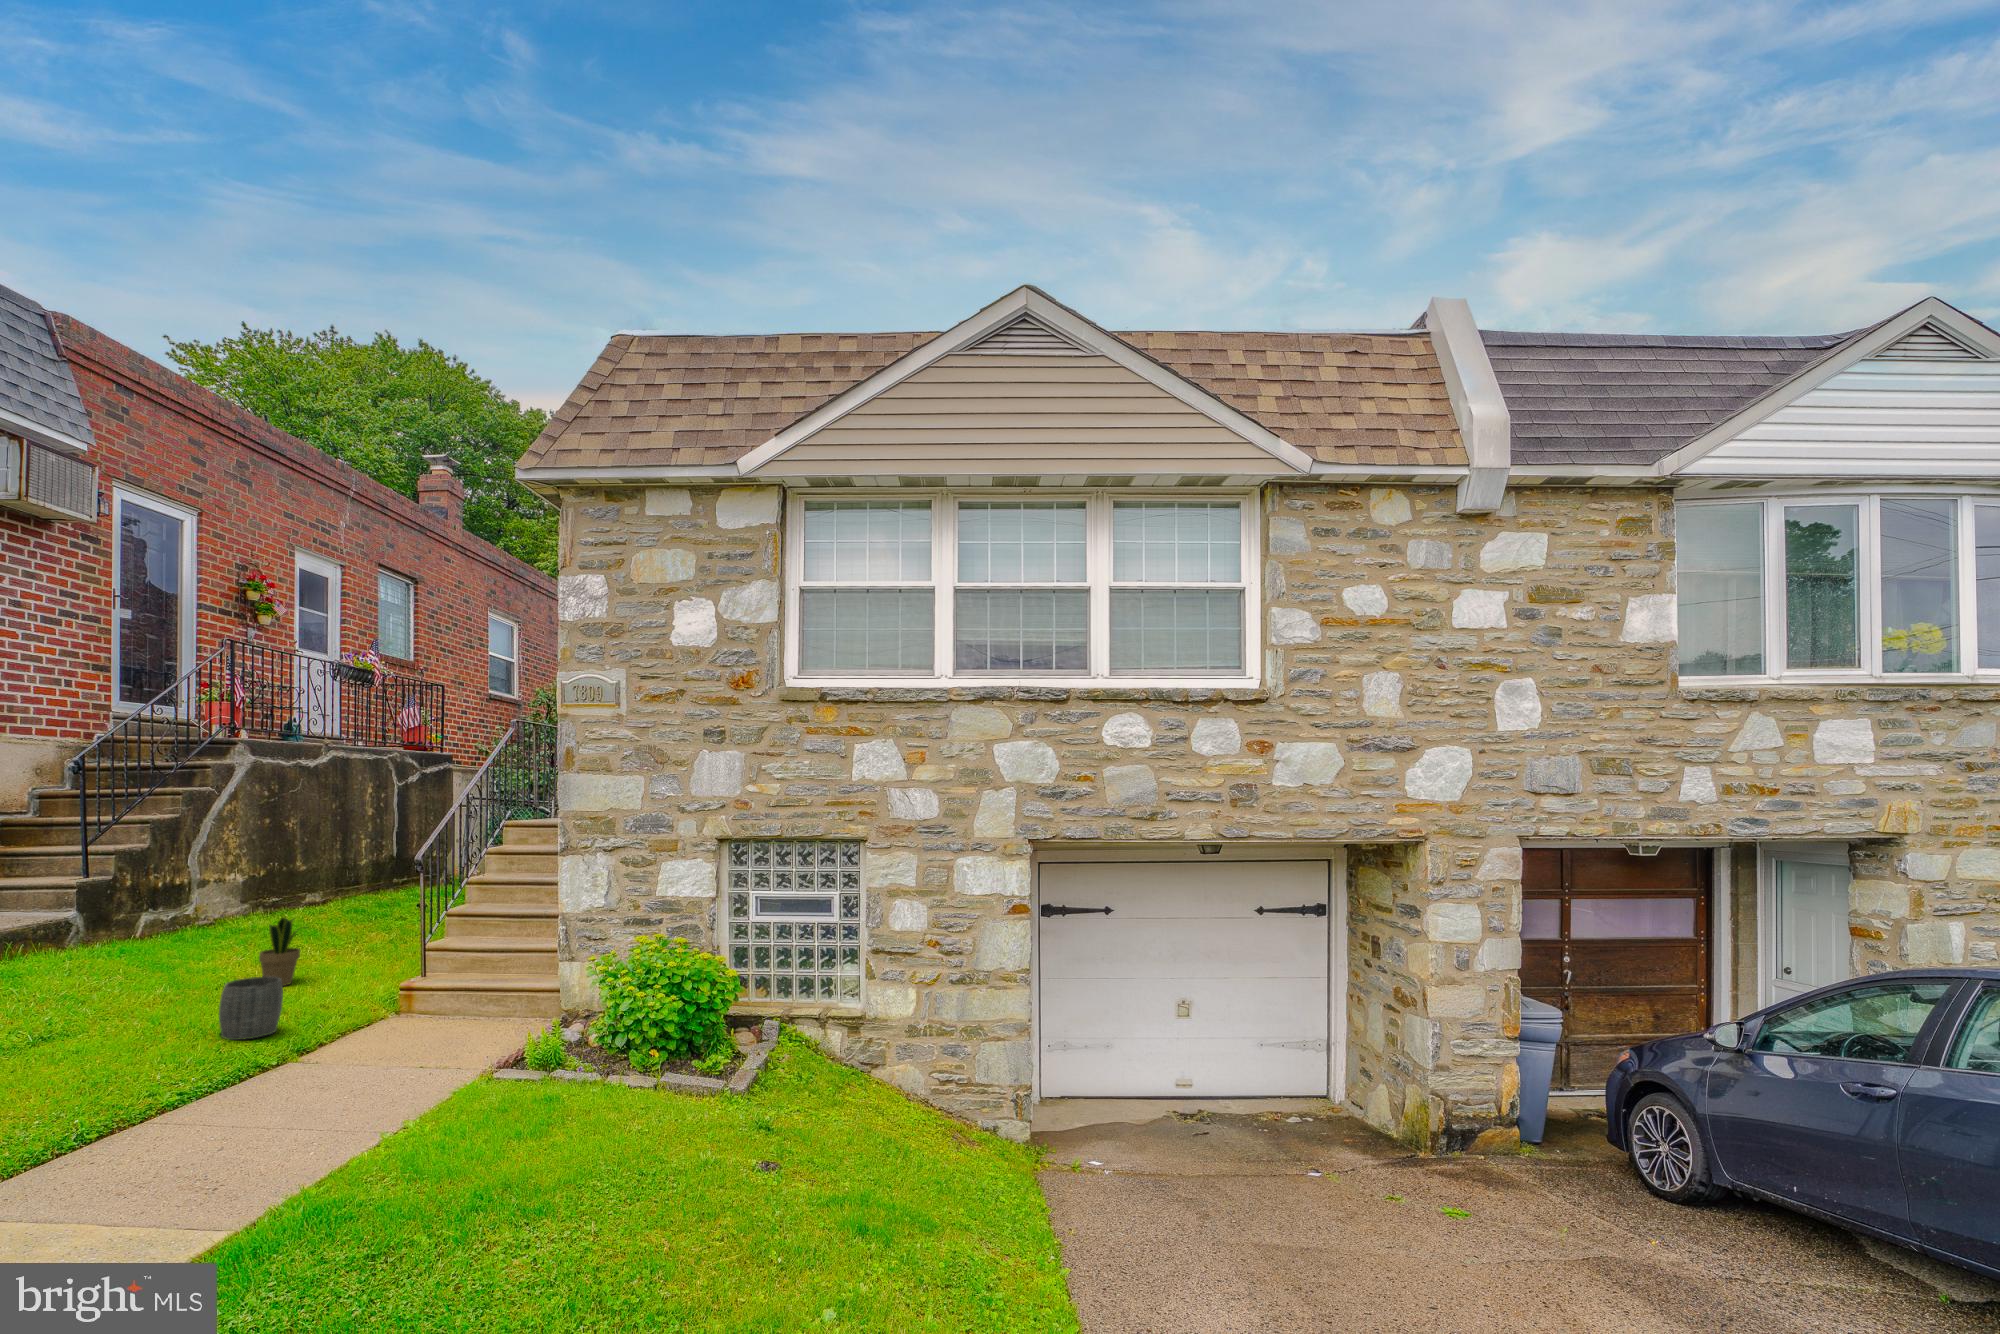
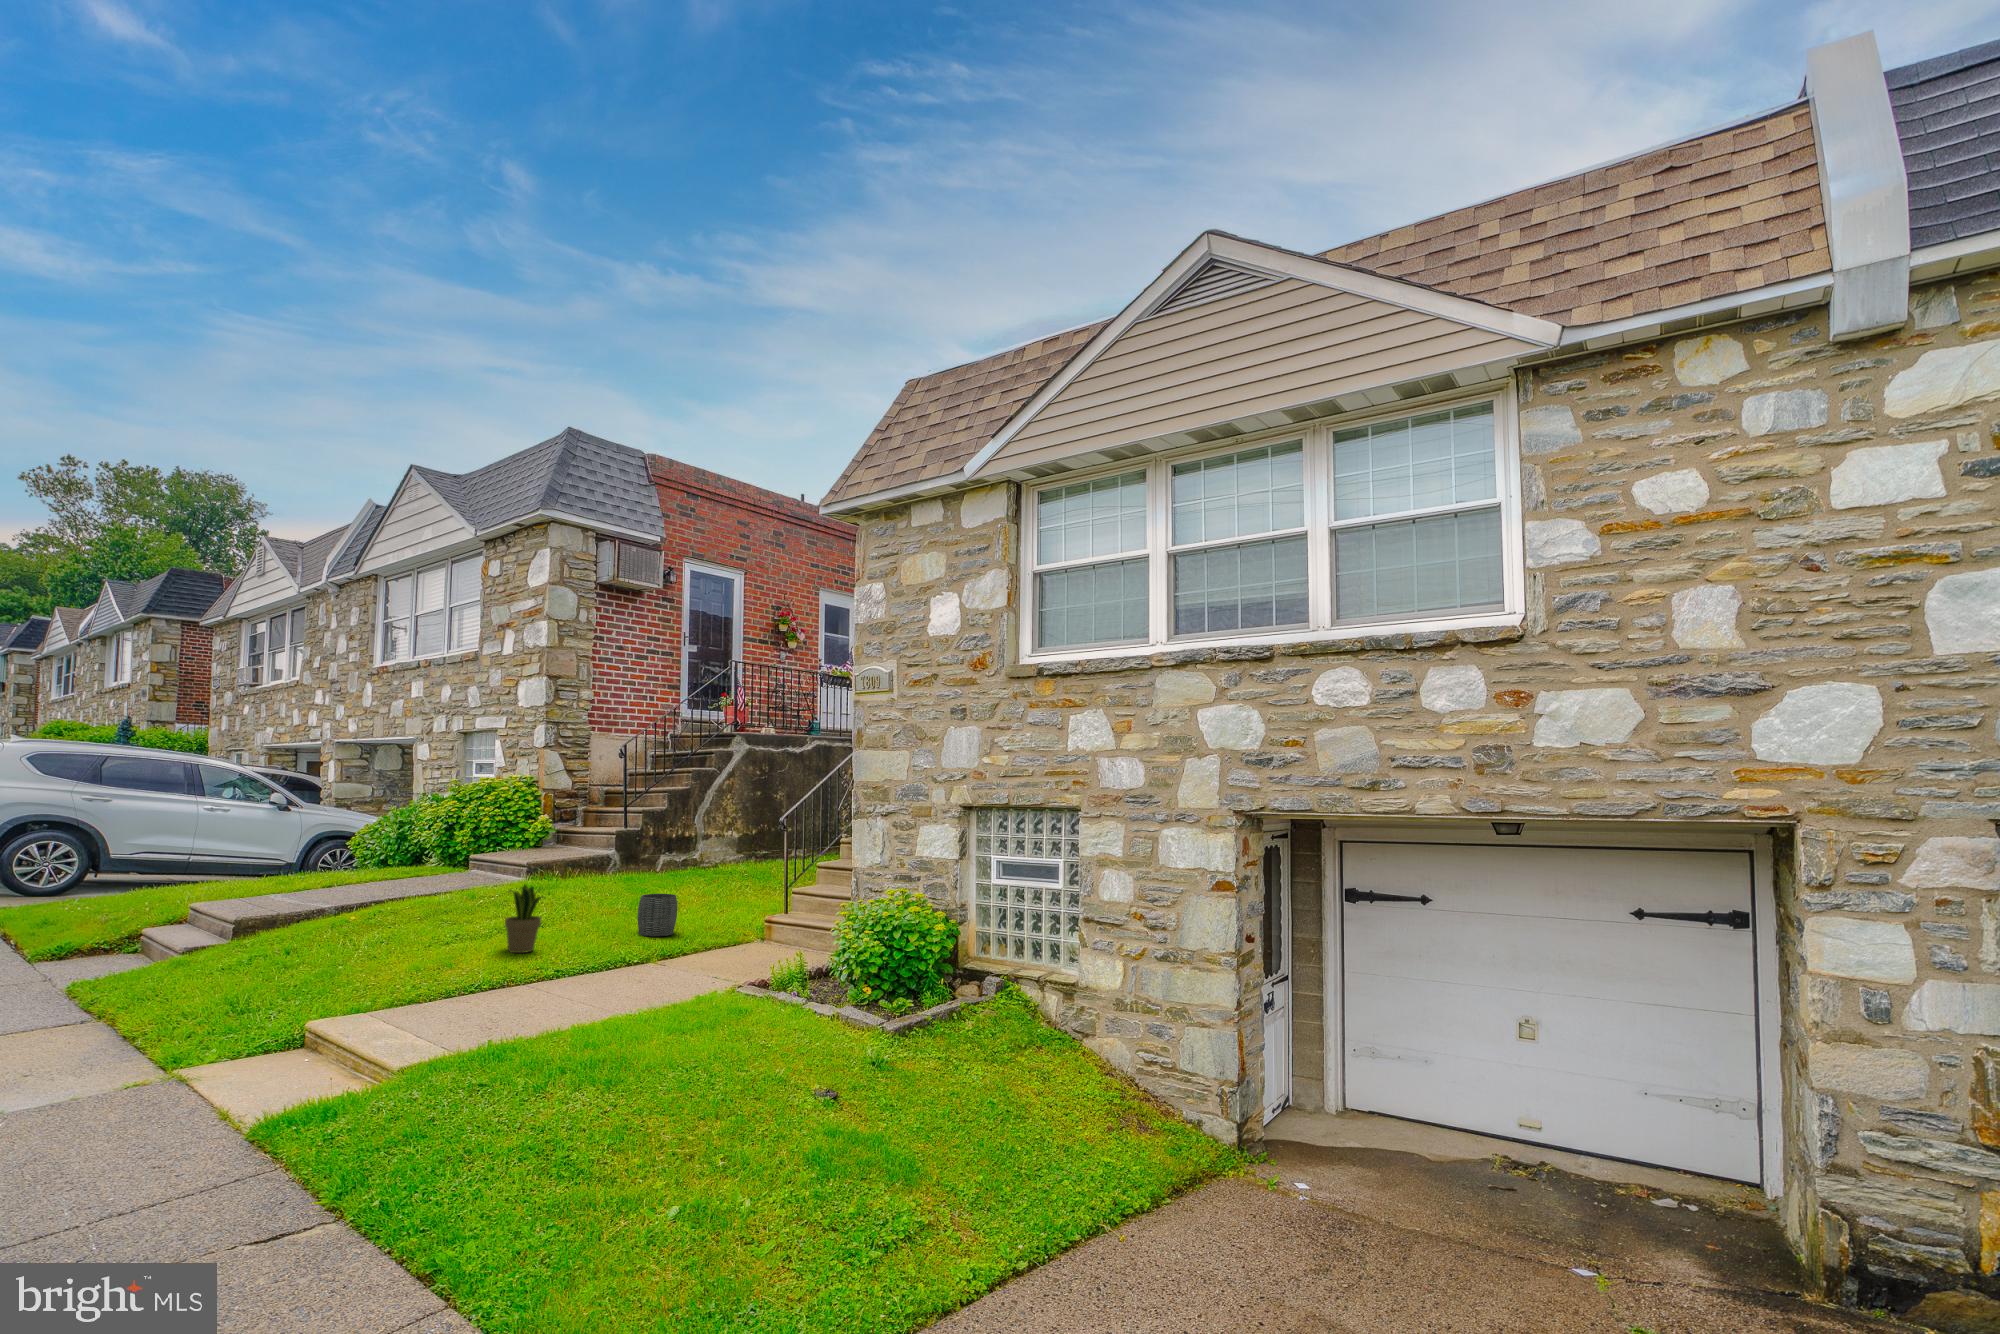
potted plant: present [259,917,300,986] -> present [505,885,542,953]

